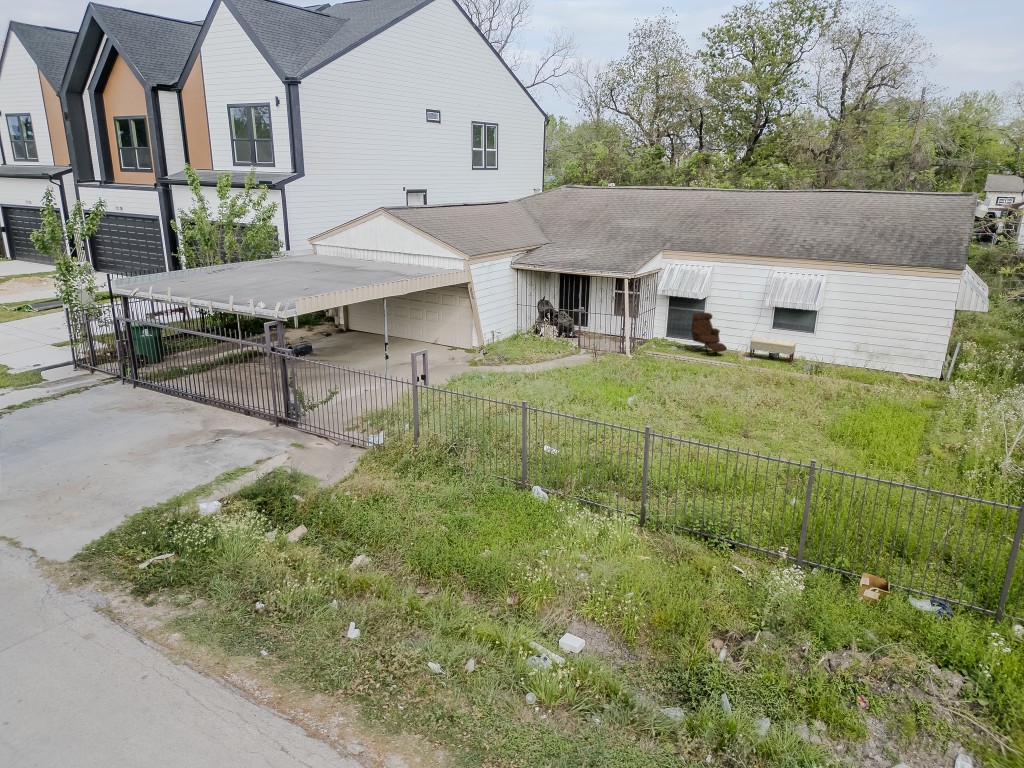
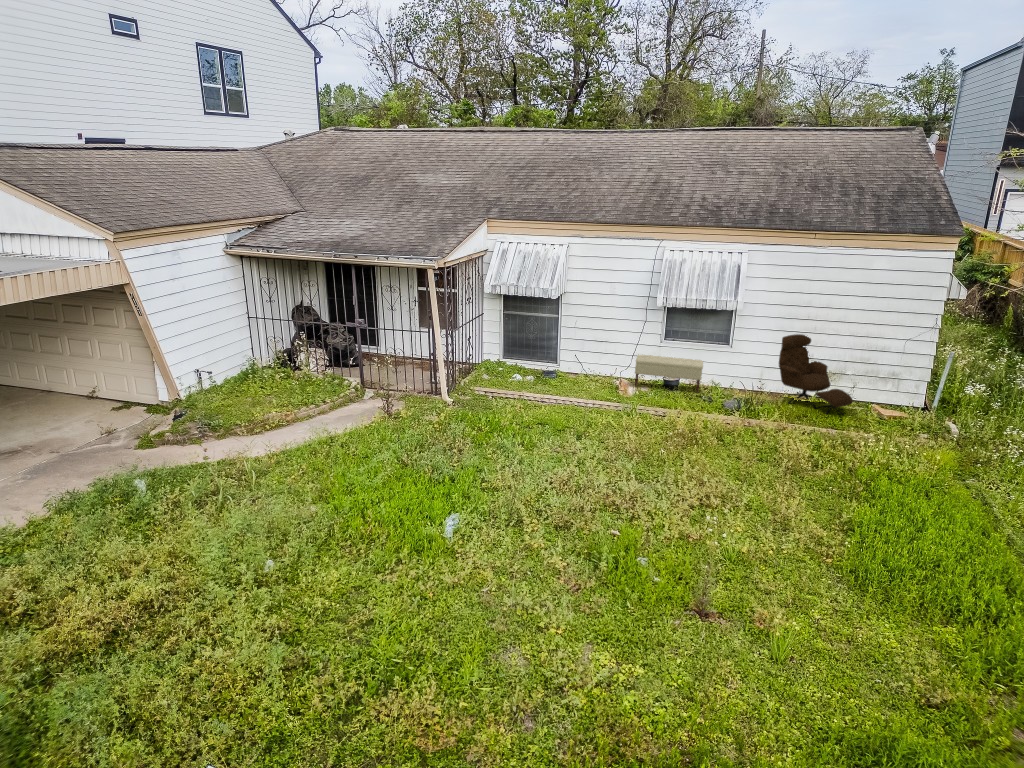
lounge chair: present [691,313,727,356] -> present [779,334,853,415]

